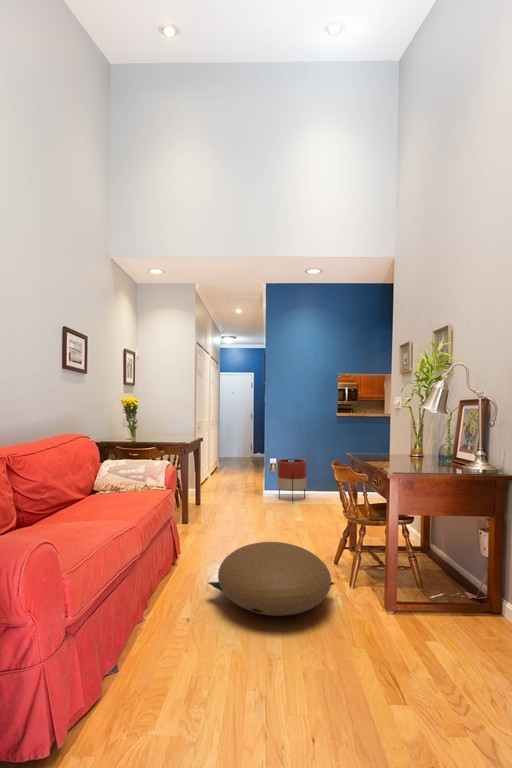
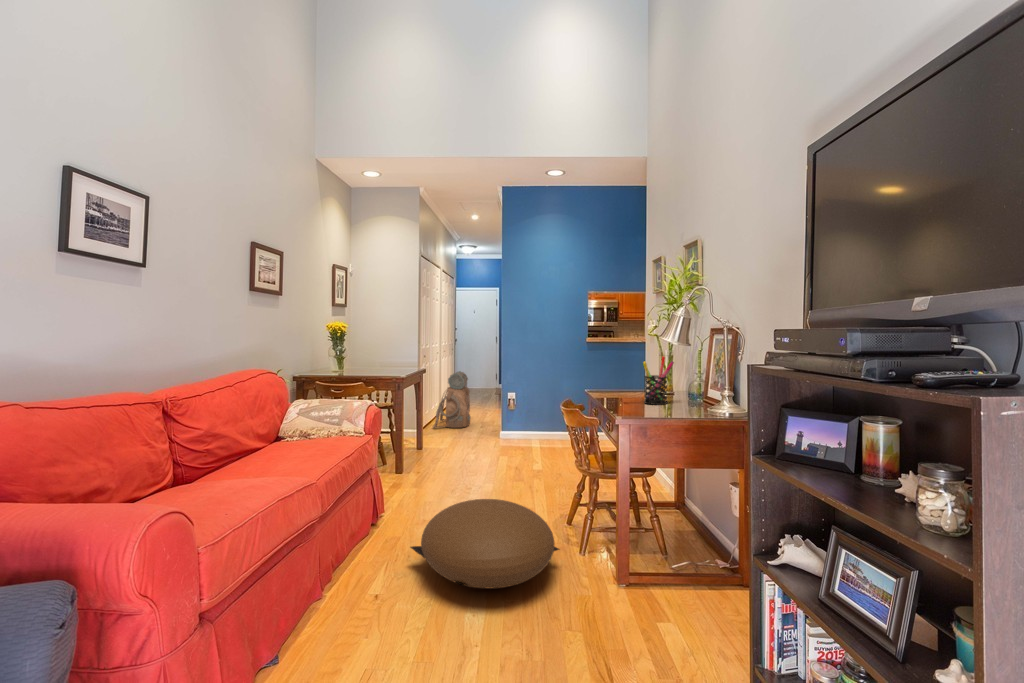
pen holder: none [396,420,423,460] -> present [643,357,674,405]
backpack: none [205,439,237,488] -> present [433,371,471,428]
planter: present [278,459,307,501] -> none [515,396,548,447]

